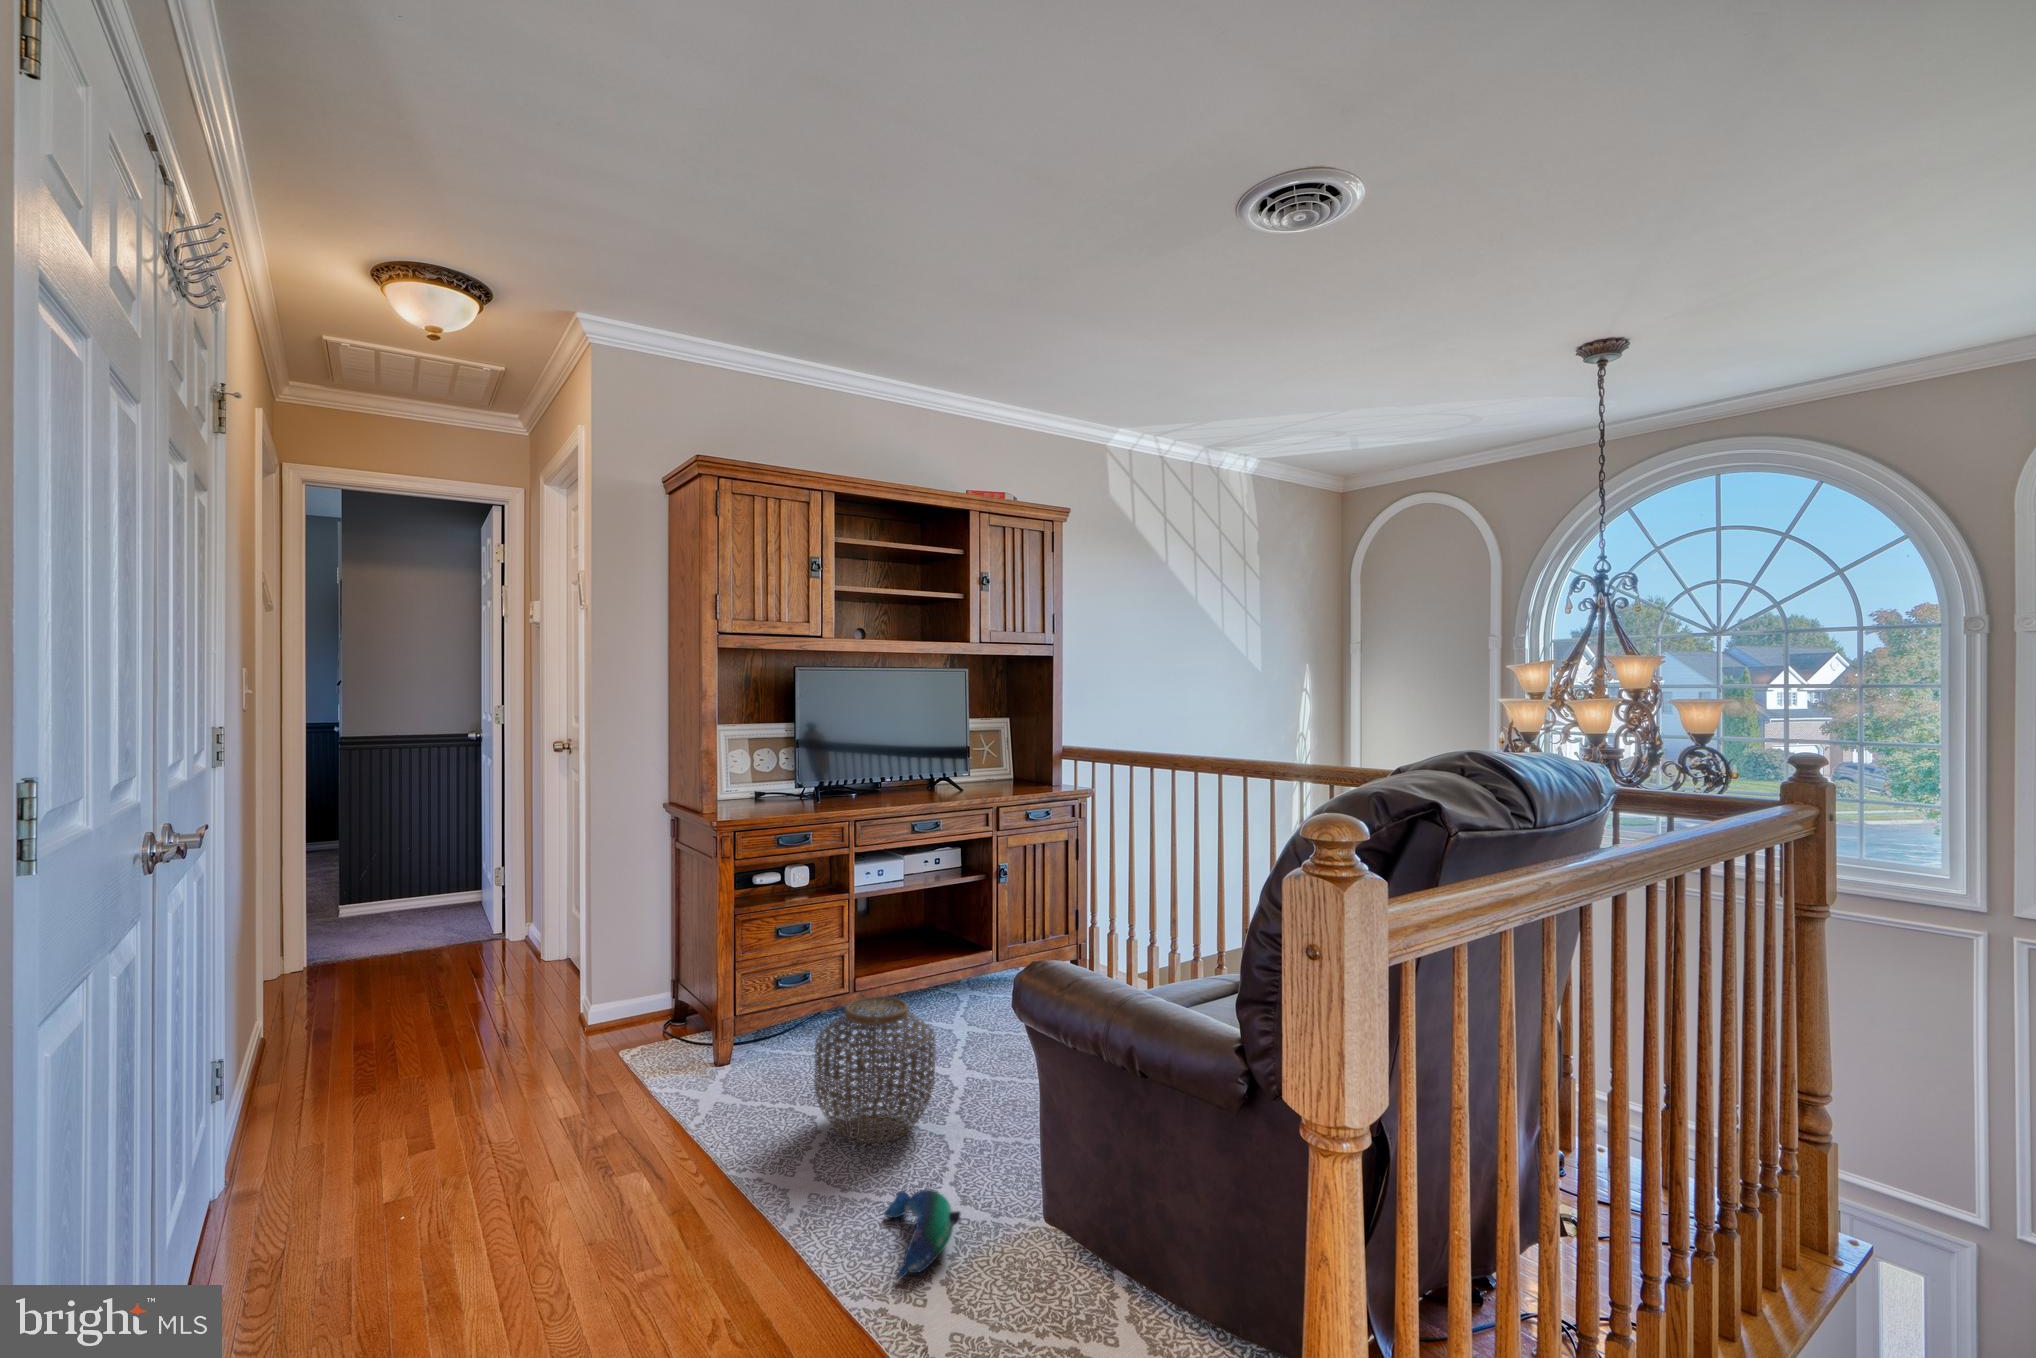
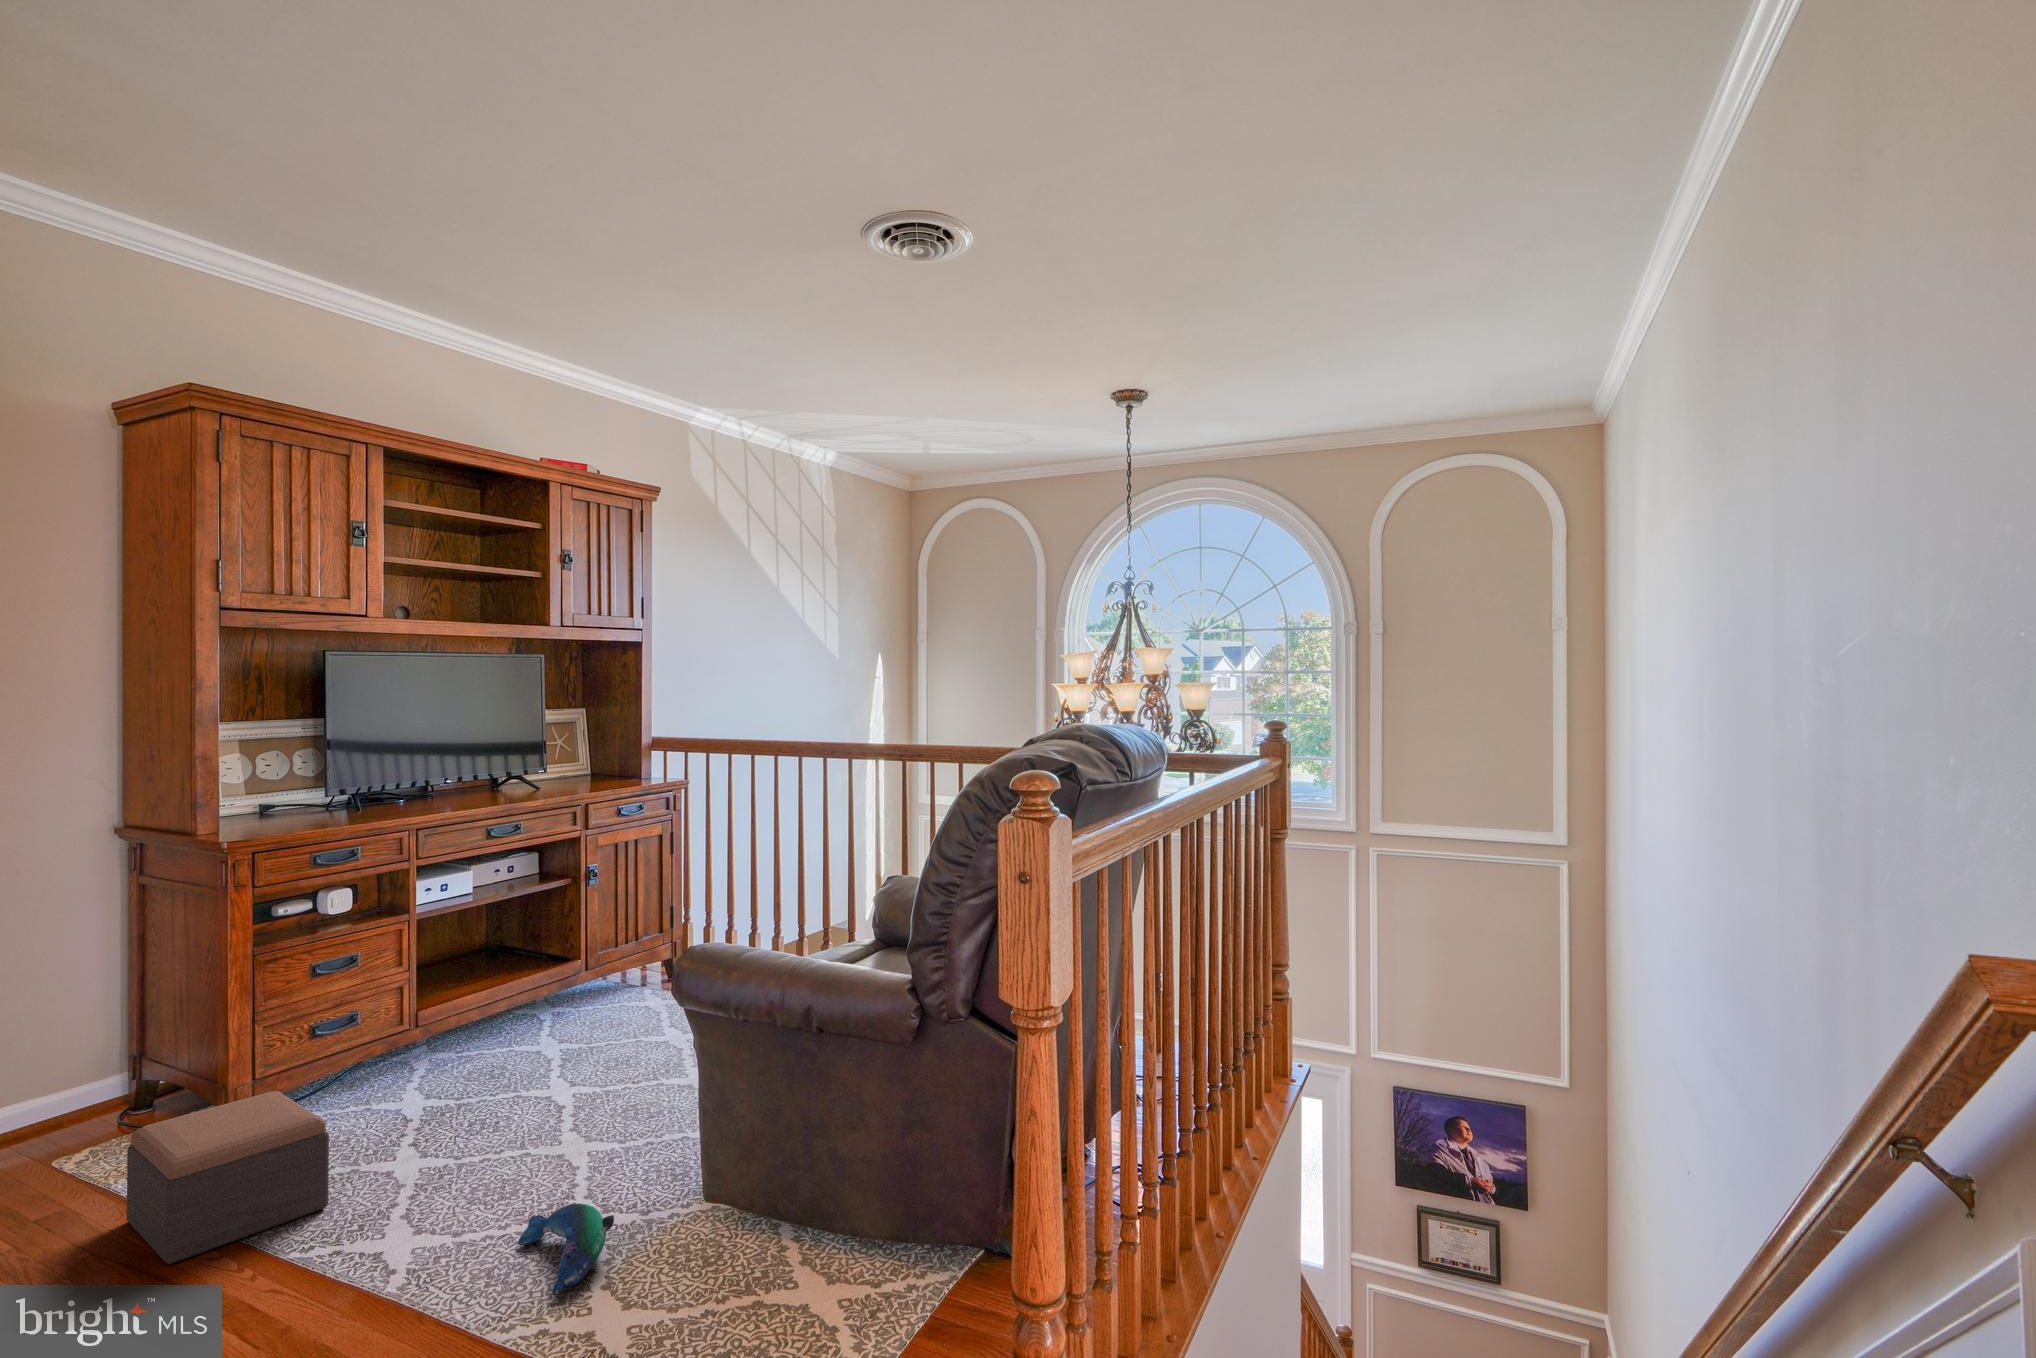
woven basket: present [815,996,935,1144] -> none [400,1020,551,1185]
footstool: none [633,1030,762,1161] -> present [127,1091,329,1264]

